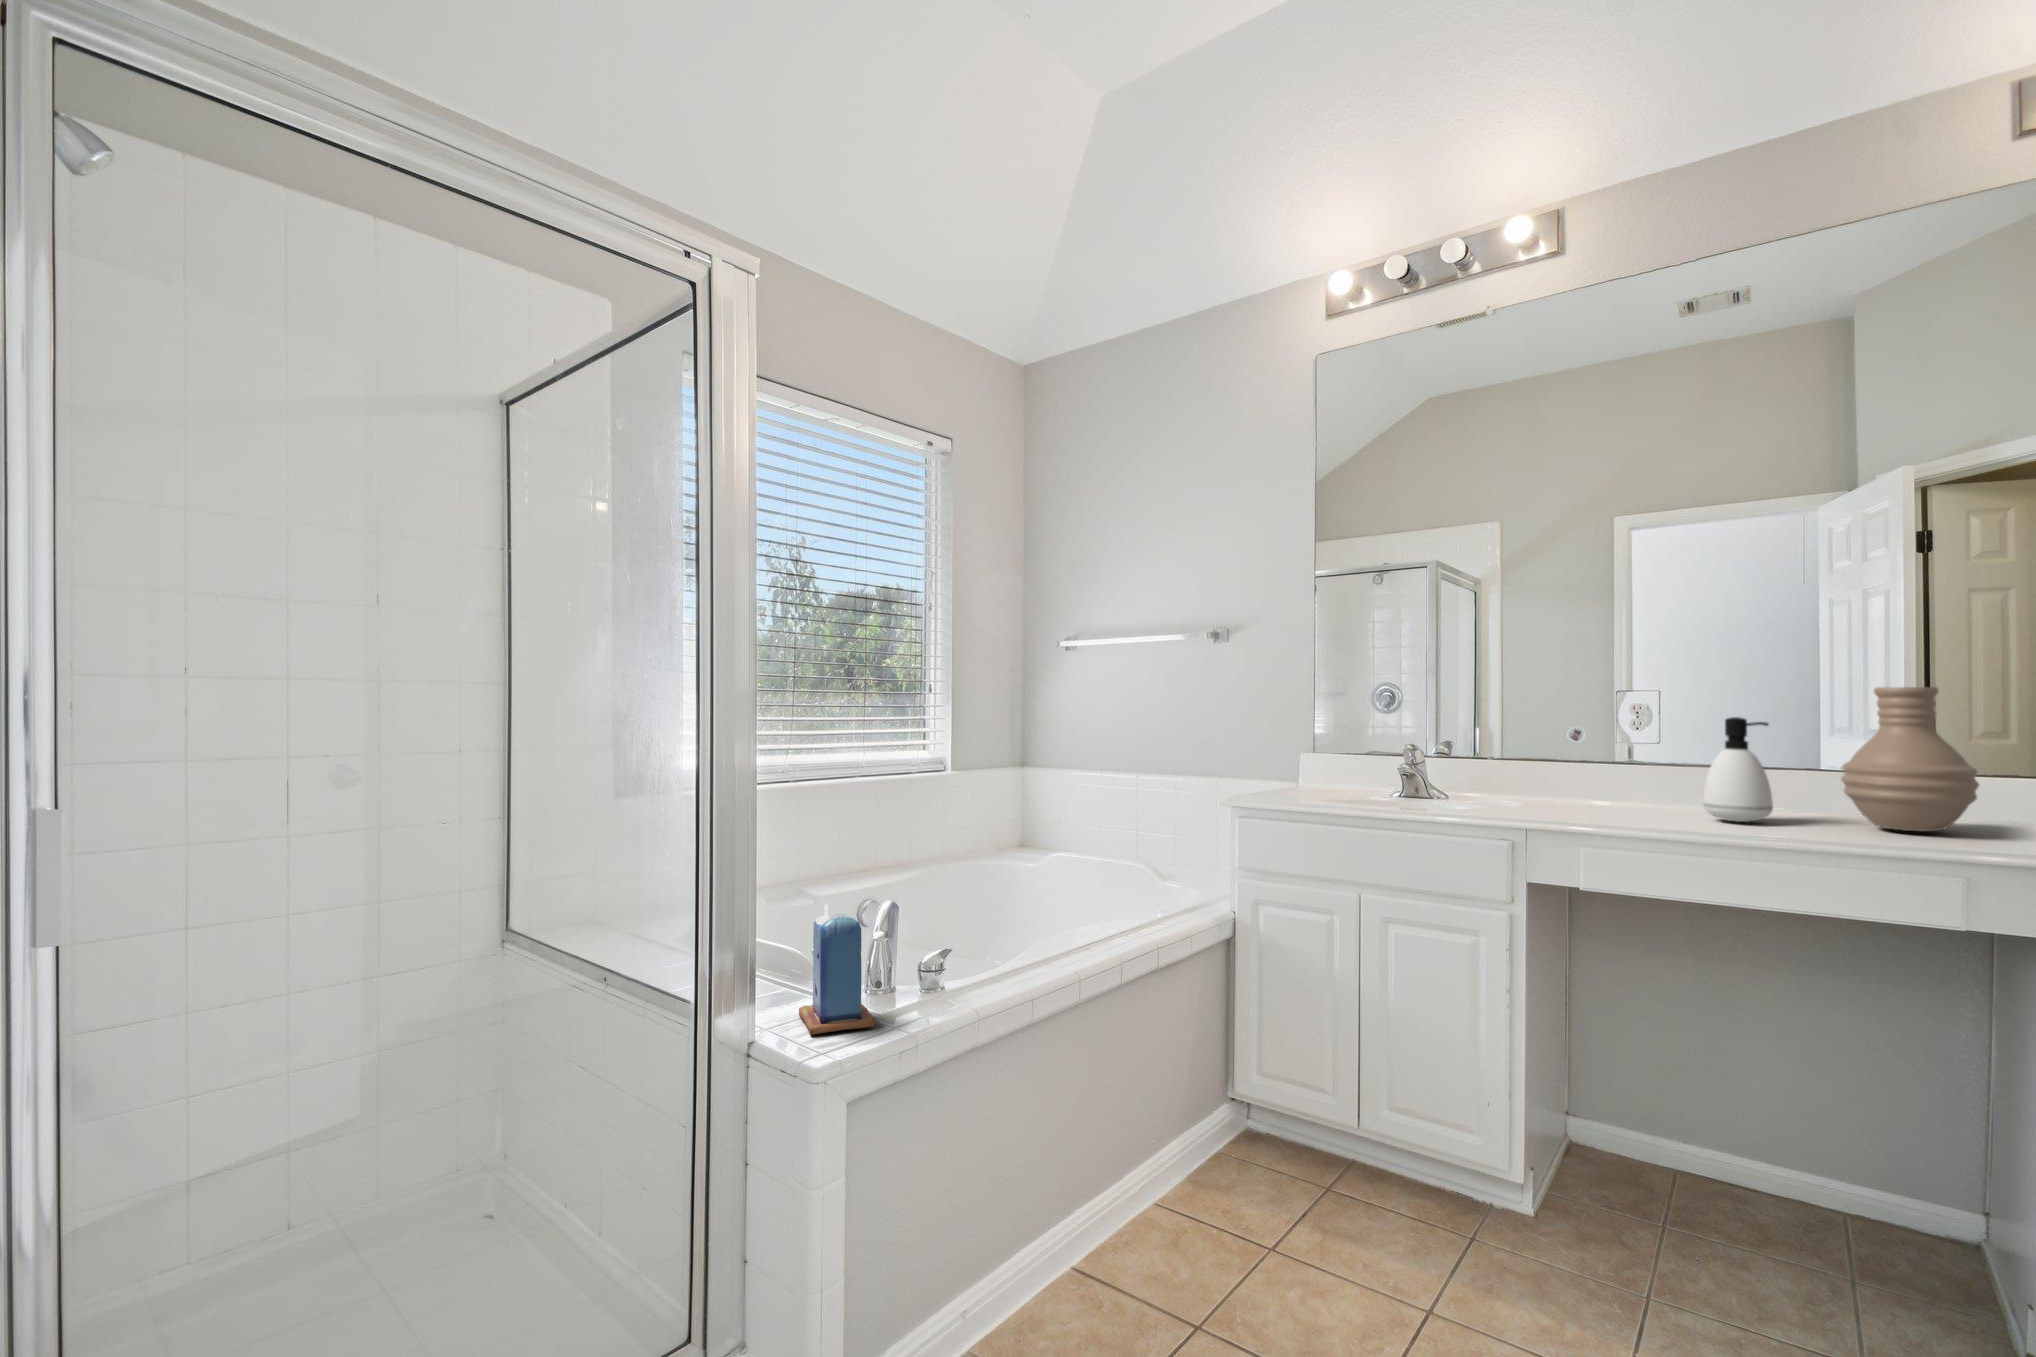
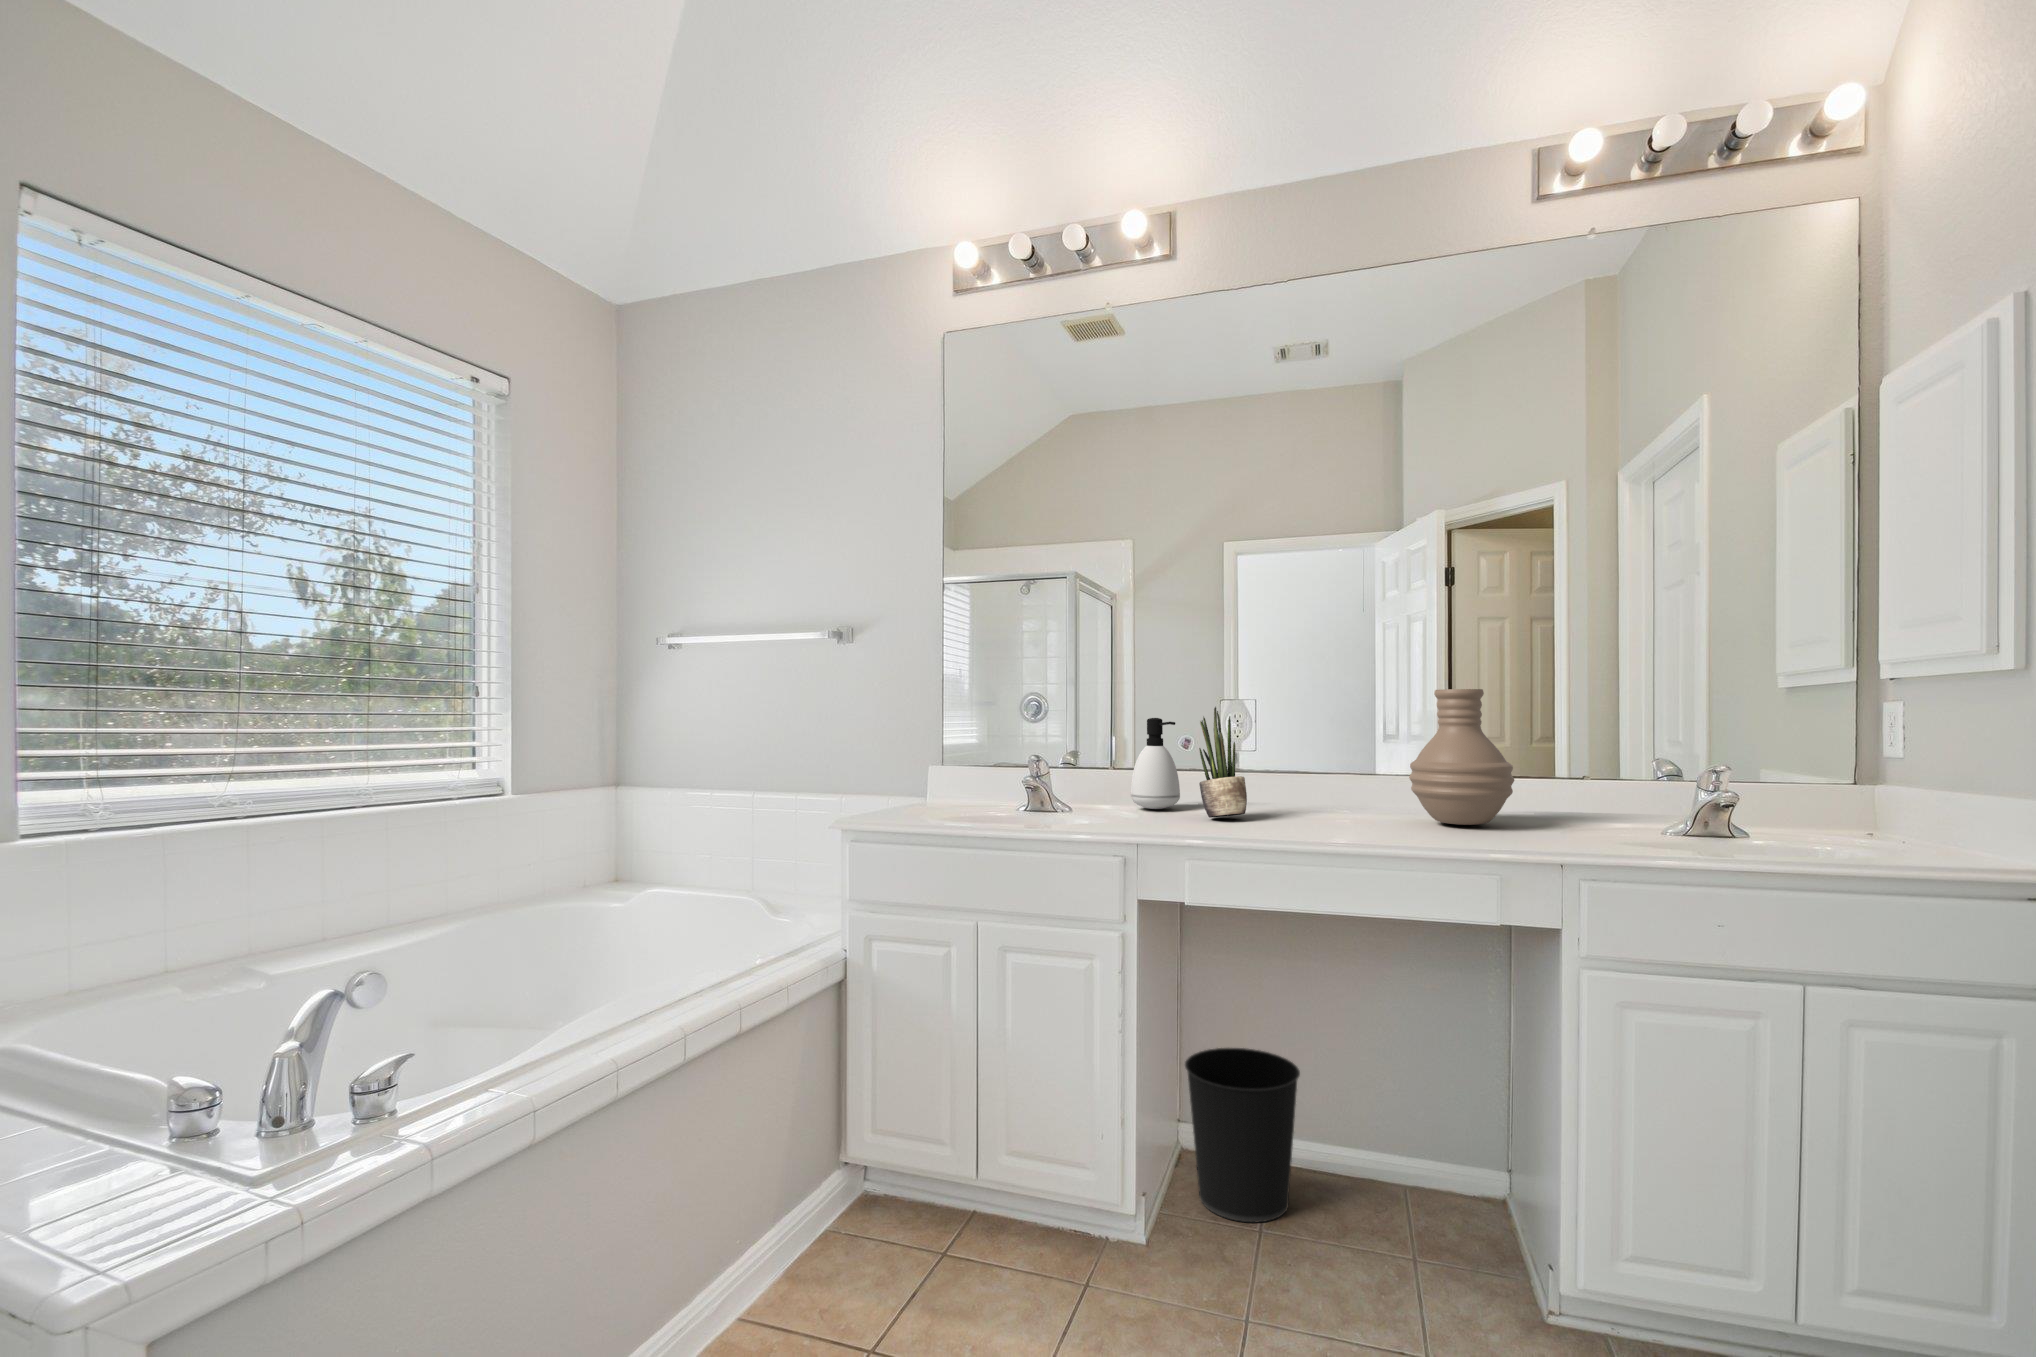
potted plant: none [1590,703,1644,812] -> present [1199,707,1247,817]
soap dispenser: present [1703,717,1773,822] -> present [1131,718,1180,809]
candle: present [799,903,875,1035] -> none [109,1017,245,1236]
wastebasket: none [1573,1044,1707,1217] -> present [1185,1048,1300,1222]

